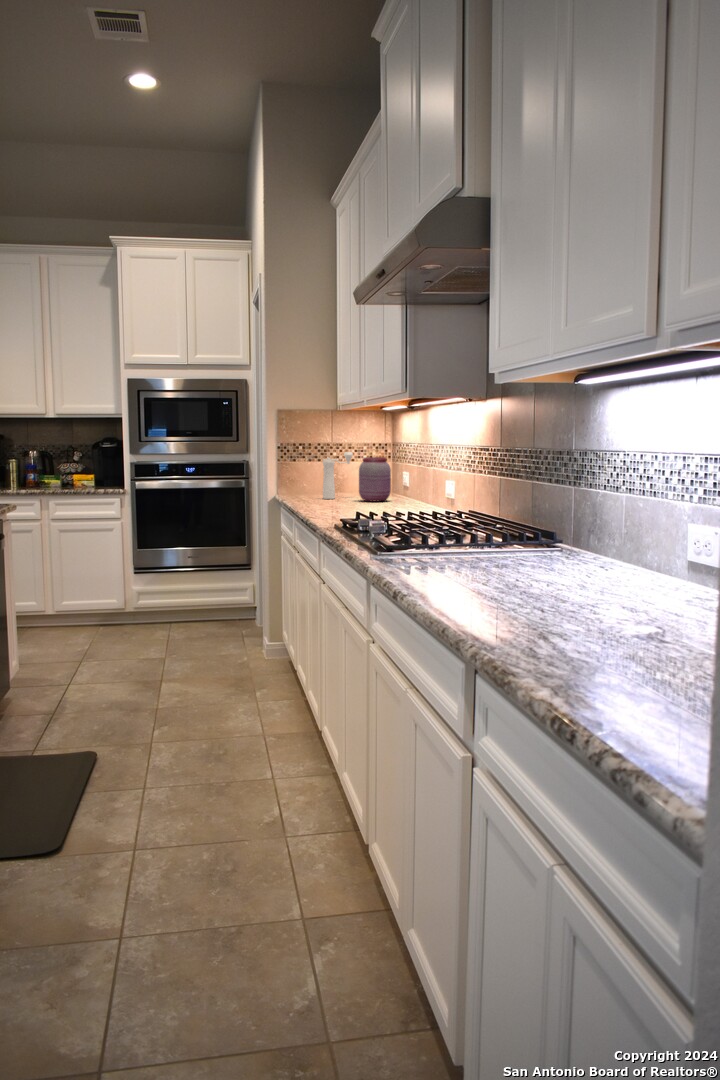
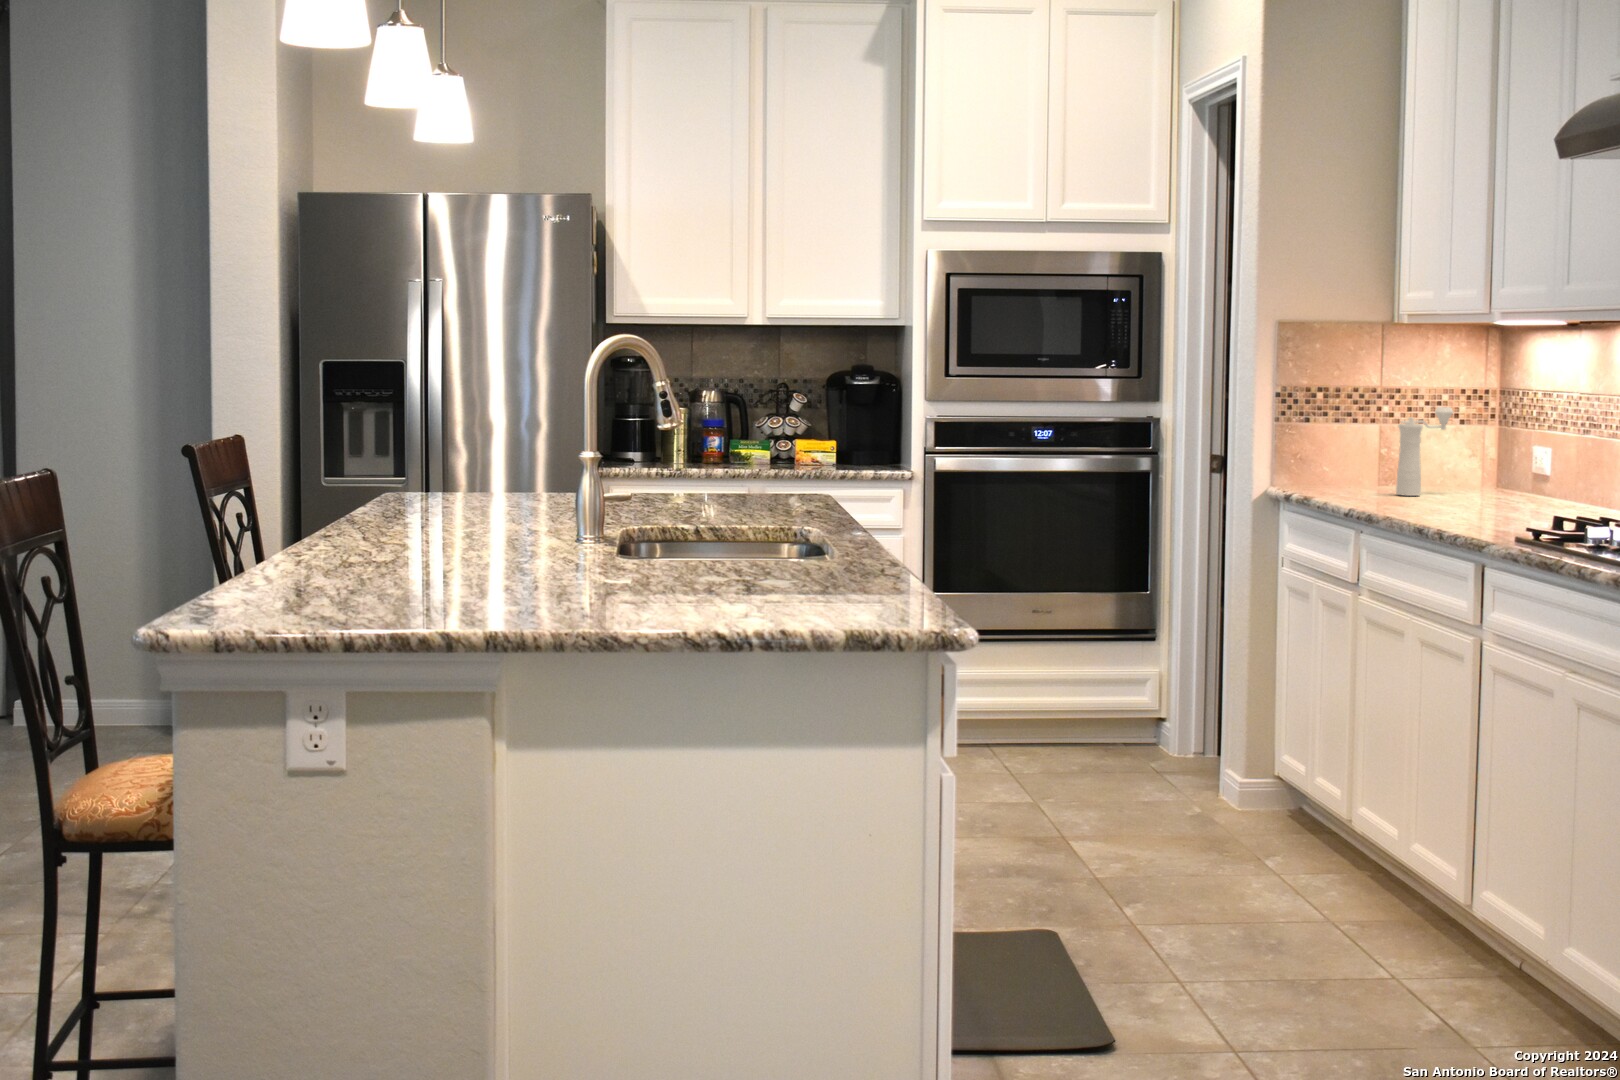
jar: present [359,457,391,502] -> none [1477,418,1543,502]

